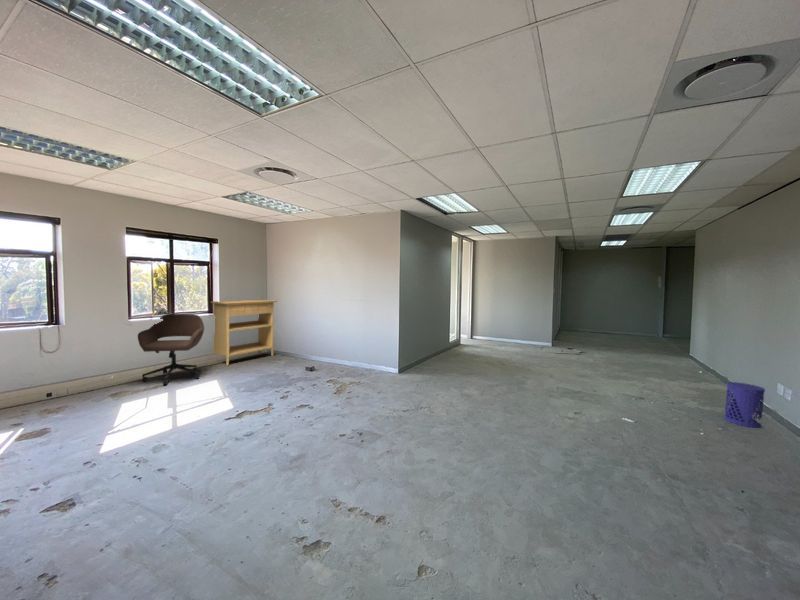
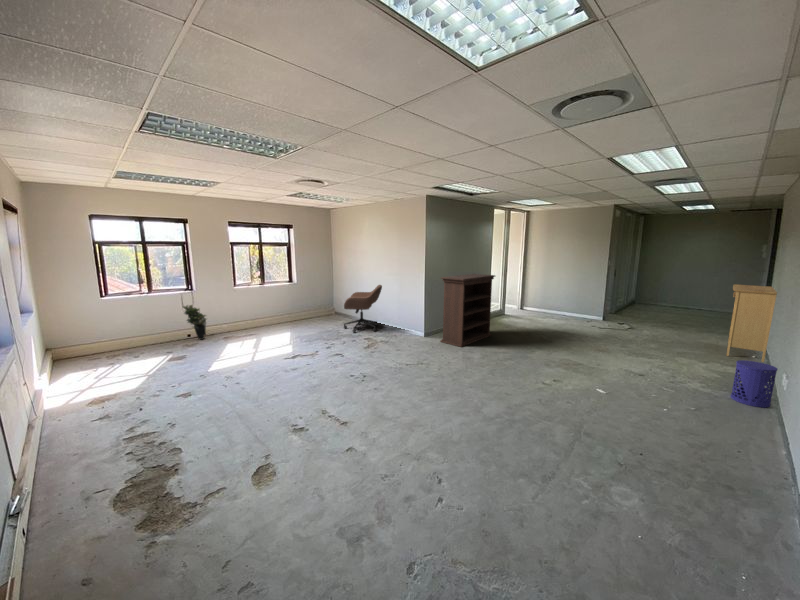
console table: present [211,299,277,365] -> present [727,284,777,362]
bookshelf: none [416,301,469,385] -> present [440,274,495,347]
office chair: present [138,314,204,385] -> present [344,285,382,333]
potted plant: none [40,345,85,399] -> present [183,305,206,339]

